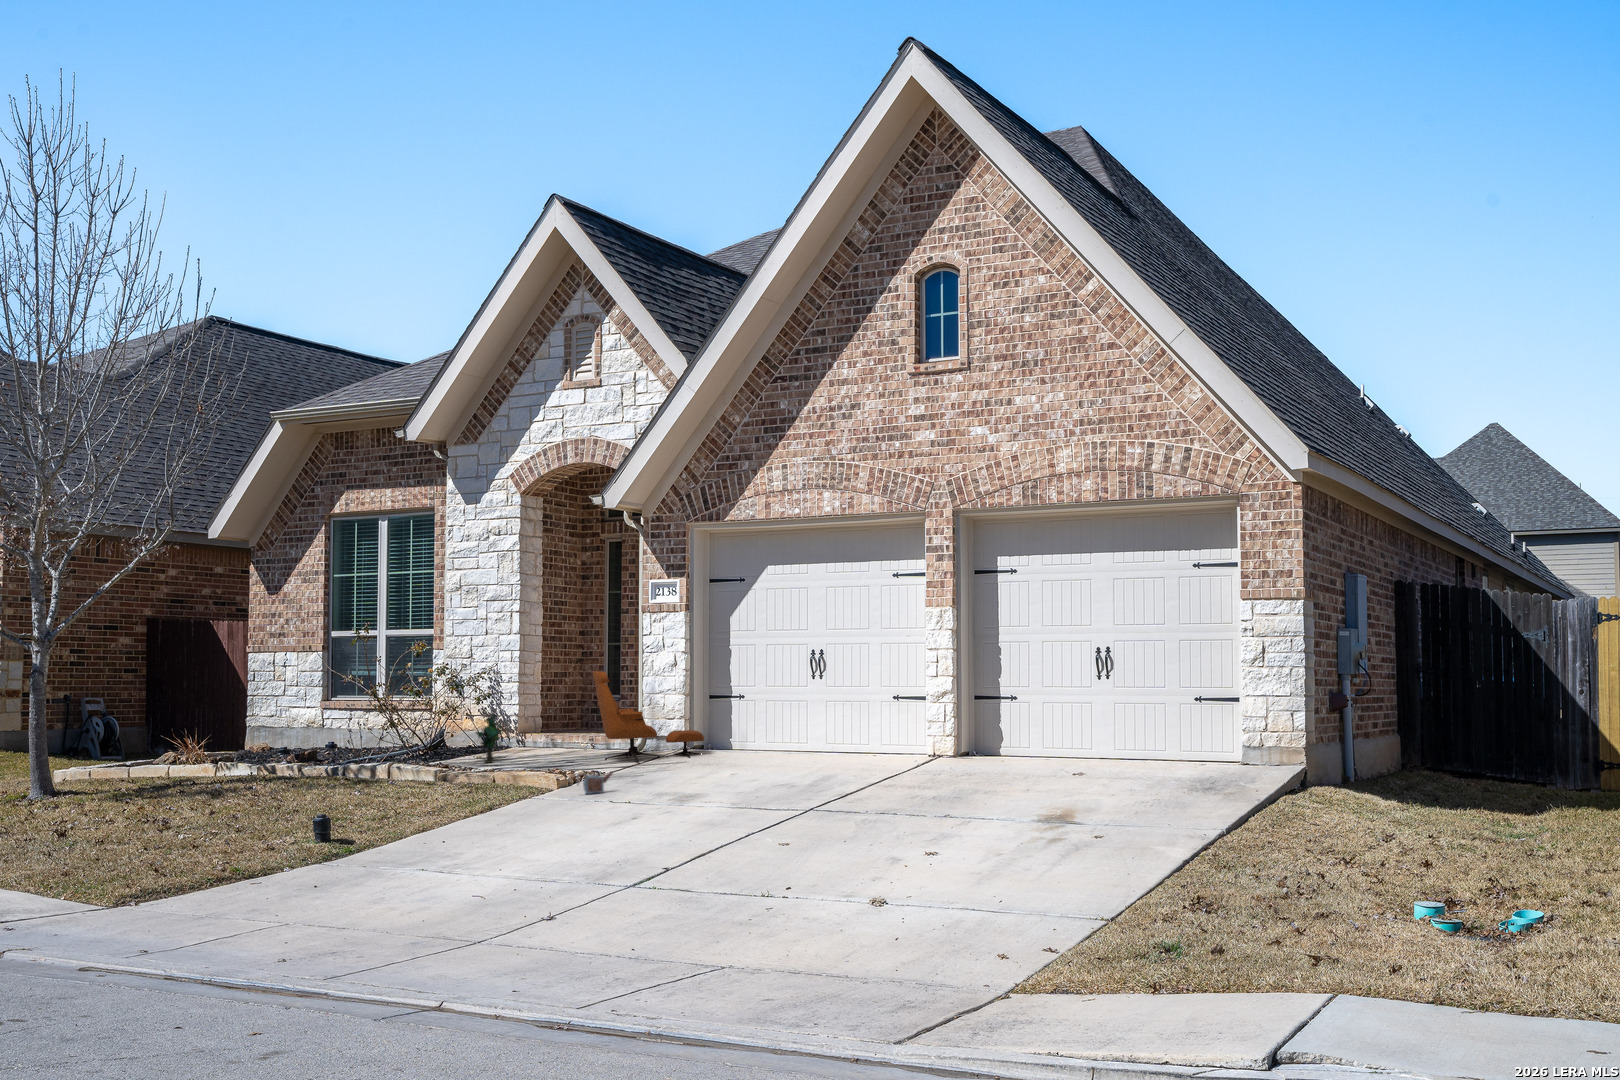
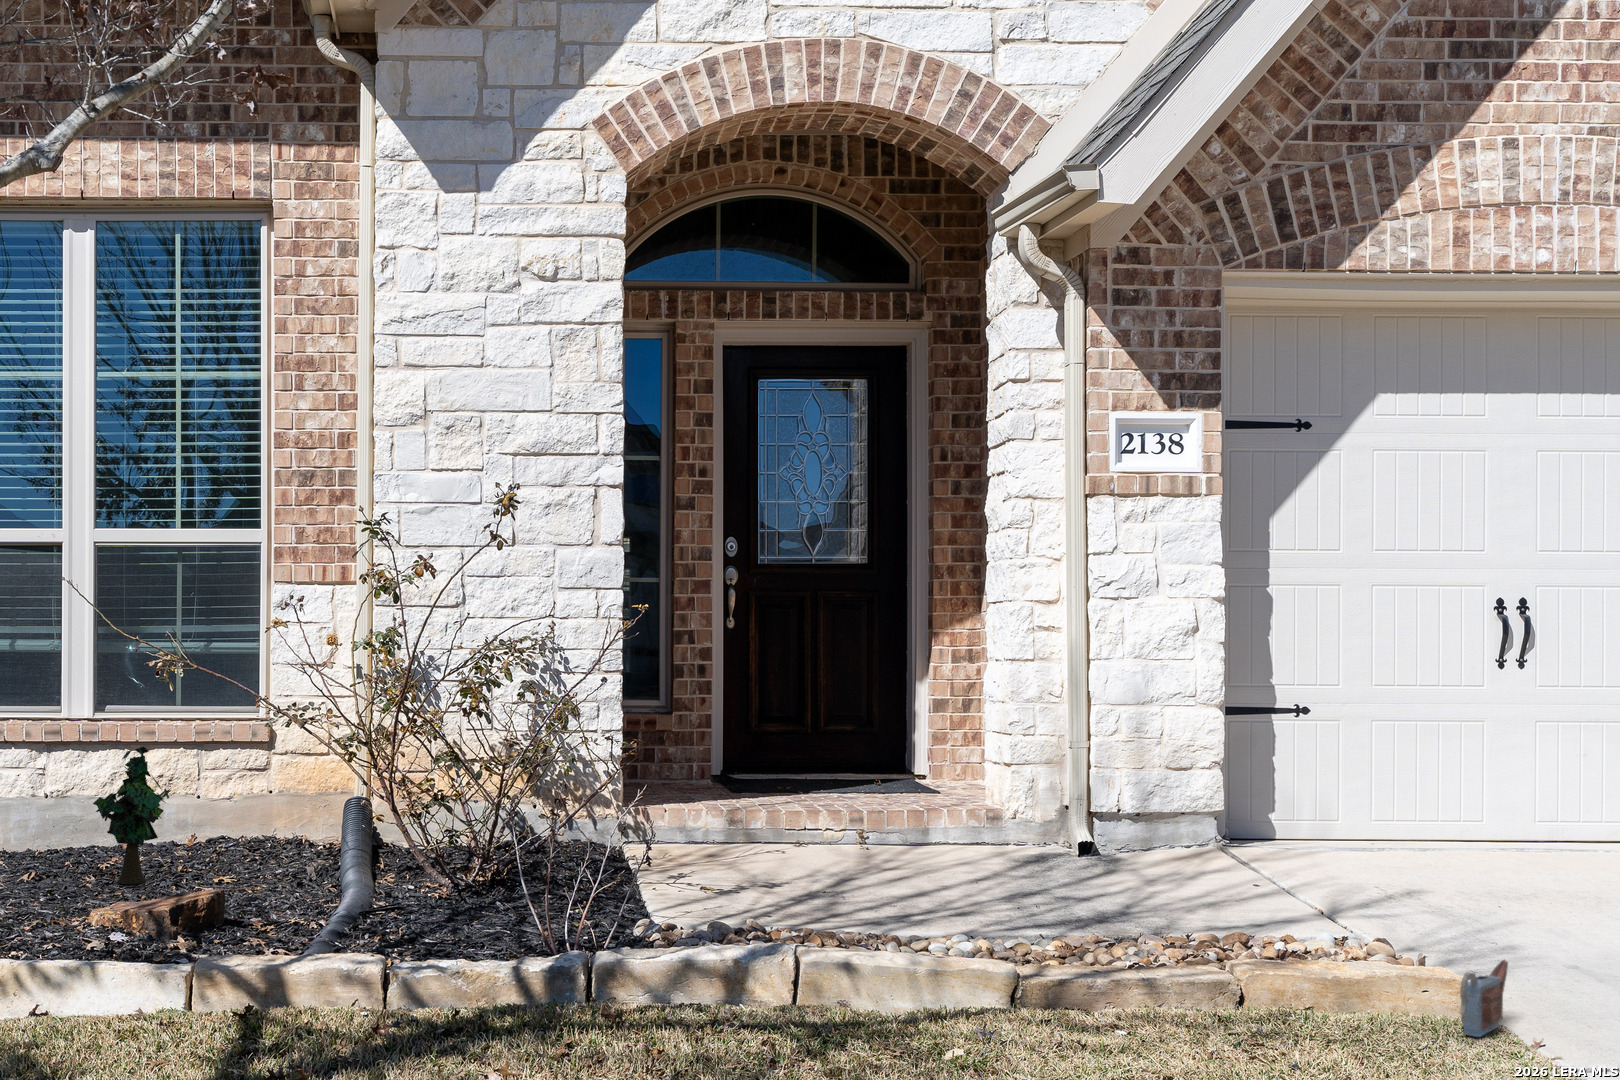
lounge chair: present [593,671,704,762] -> none [1074,646,1292,891]
decorative plant: present [476,714,502,763] -> present [93,747,170,884]

